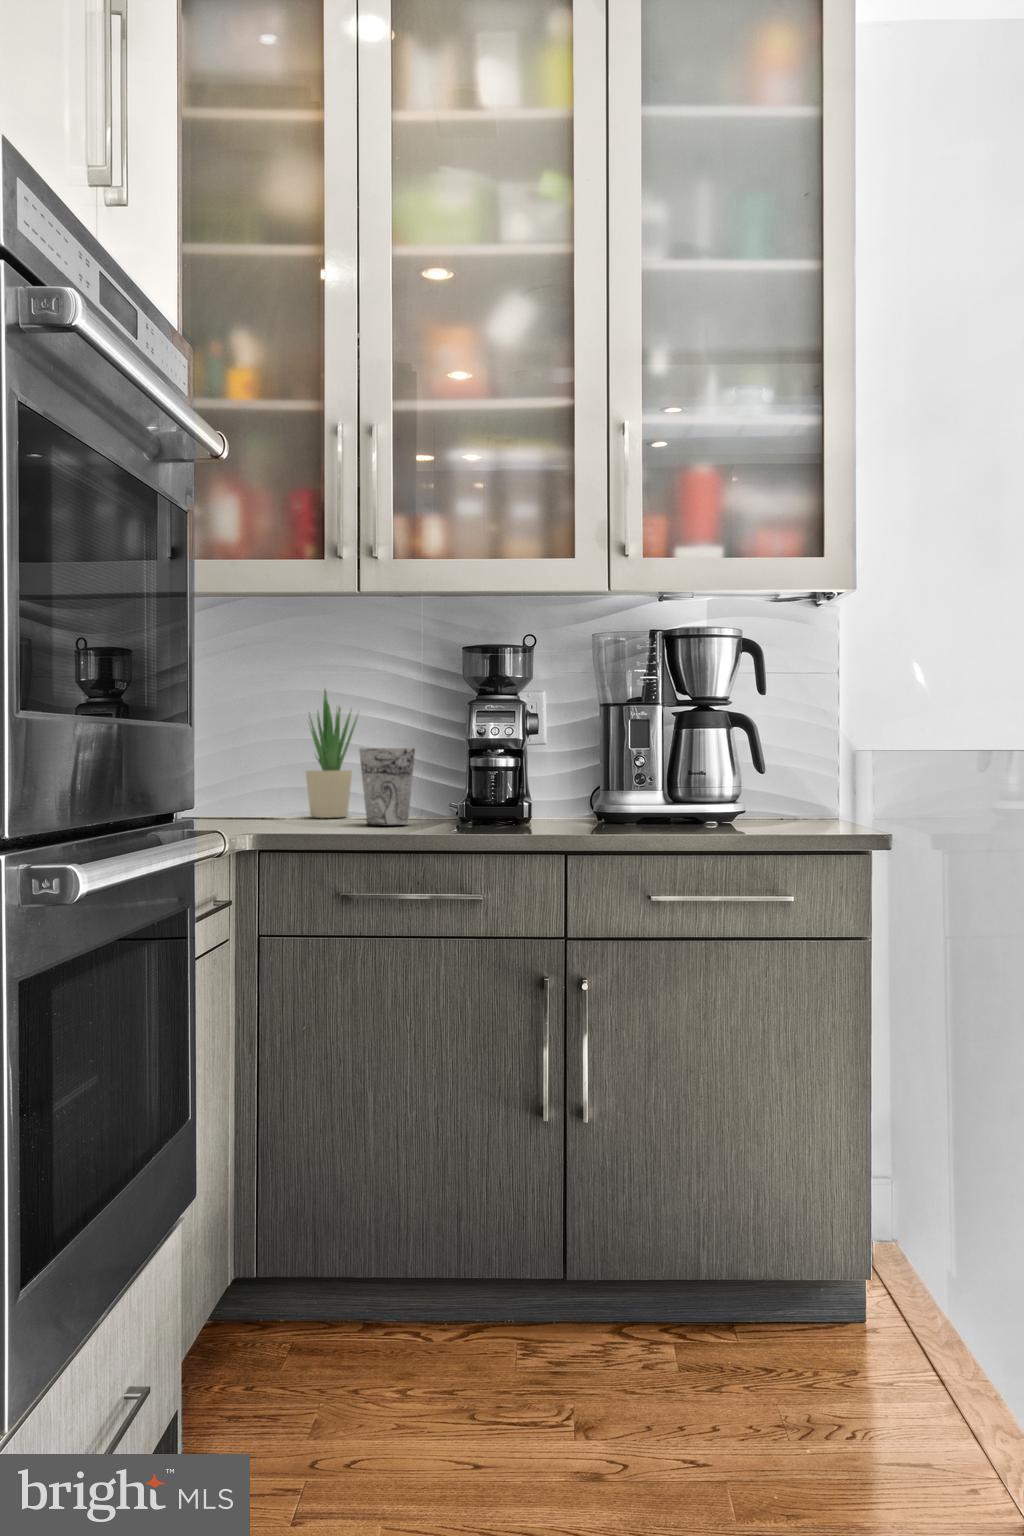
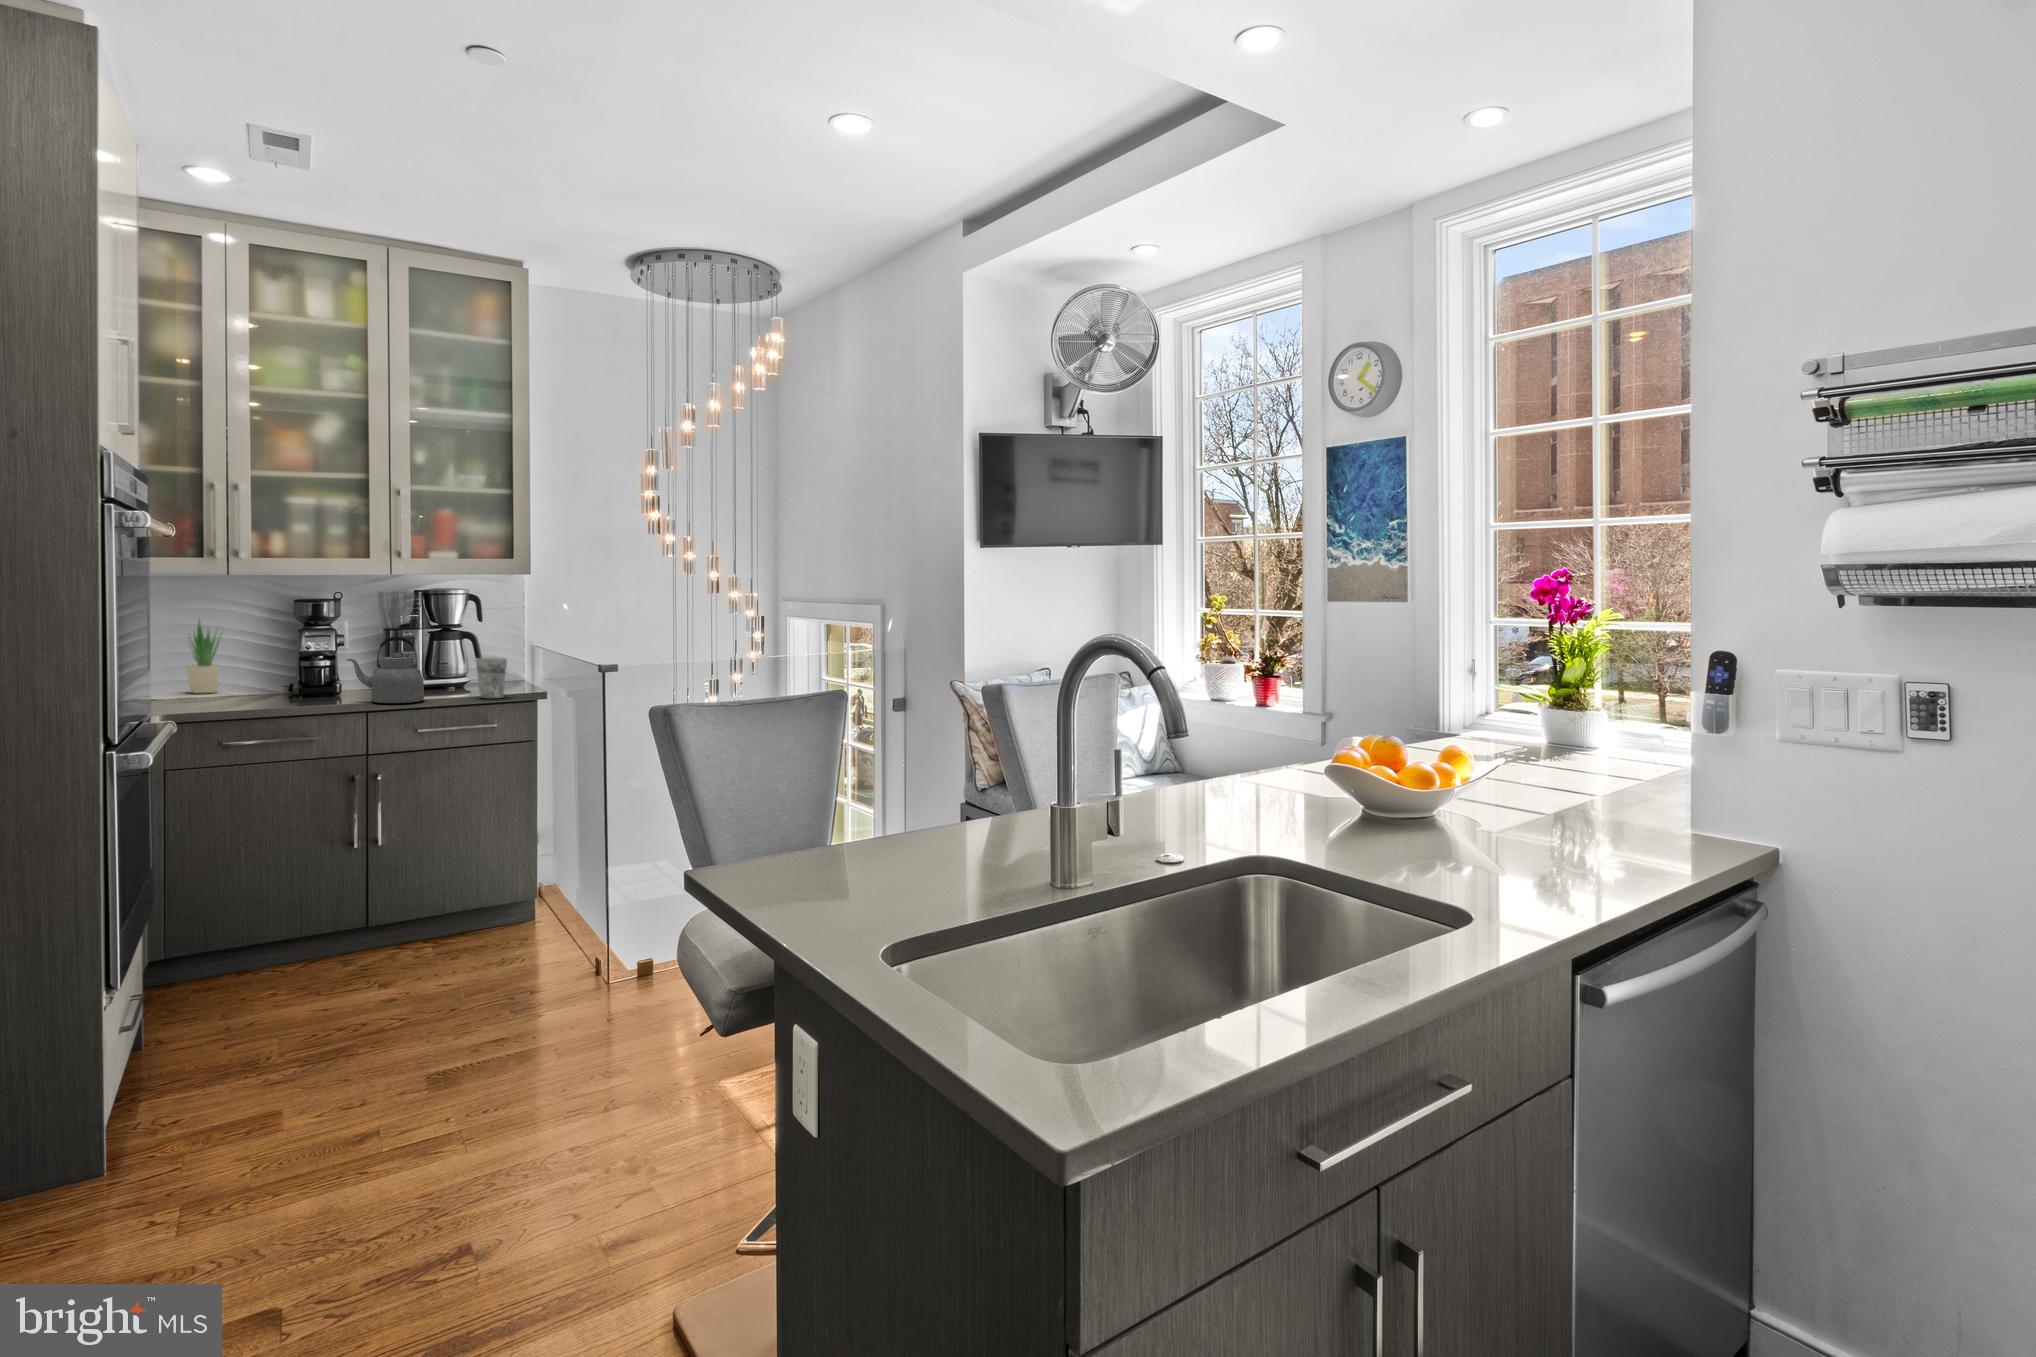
kettle: none [530,700,667,834] -> present [346,636,424,703]
cup: present [359,748,415,825] -> present [476,658,507,699]

